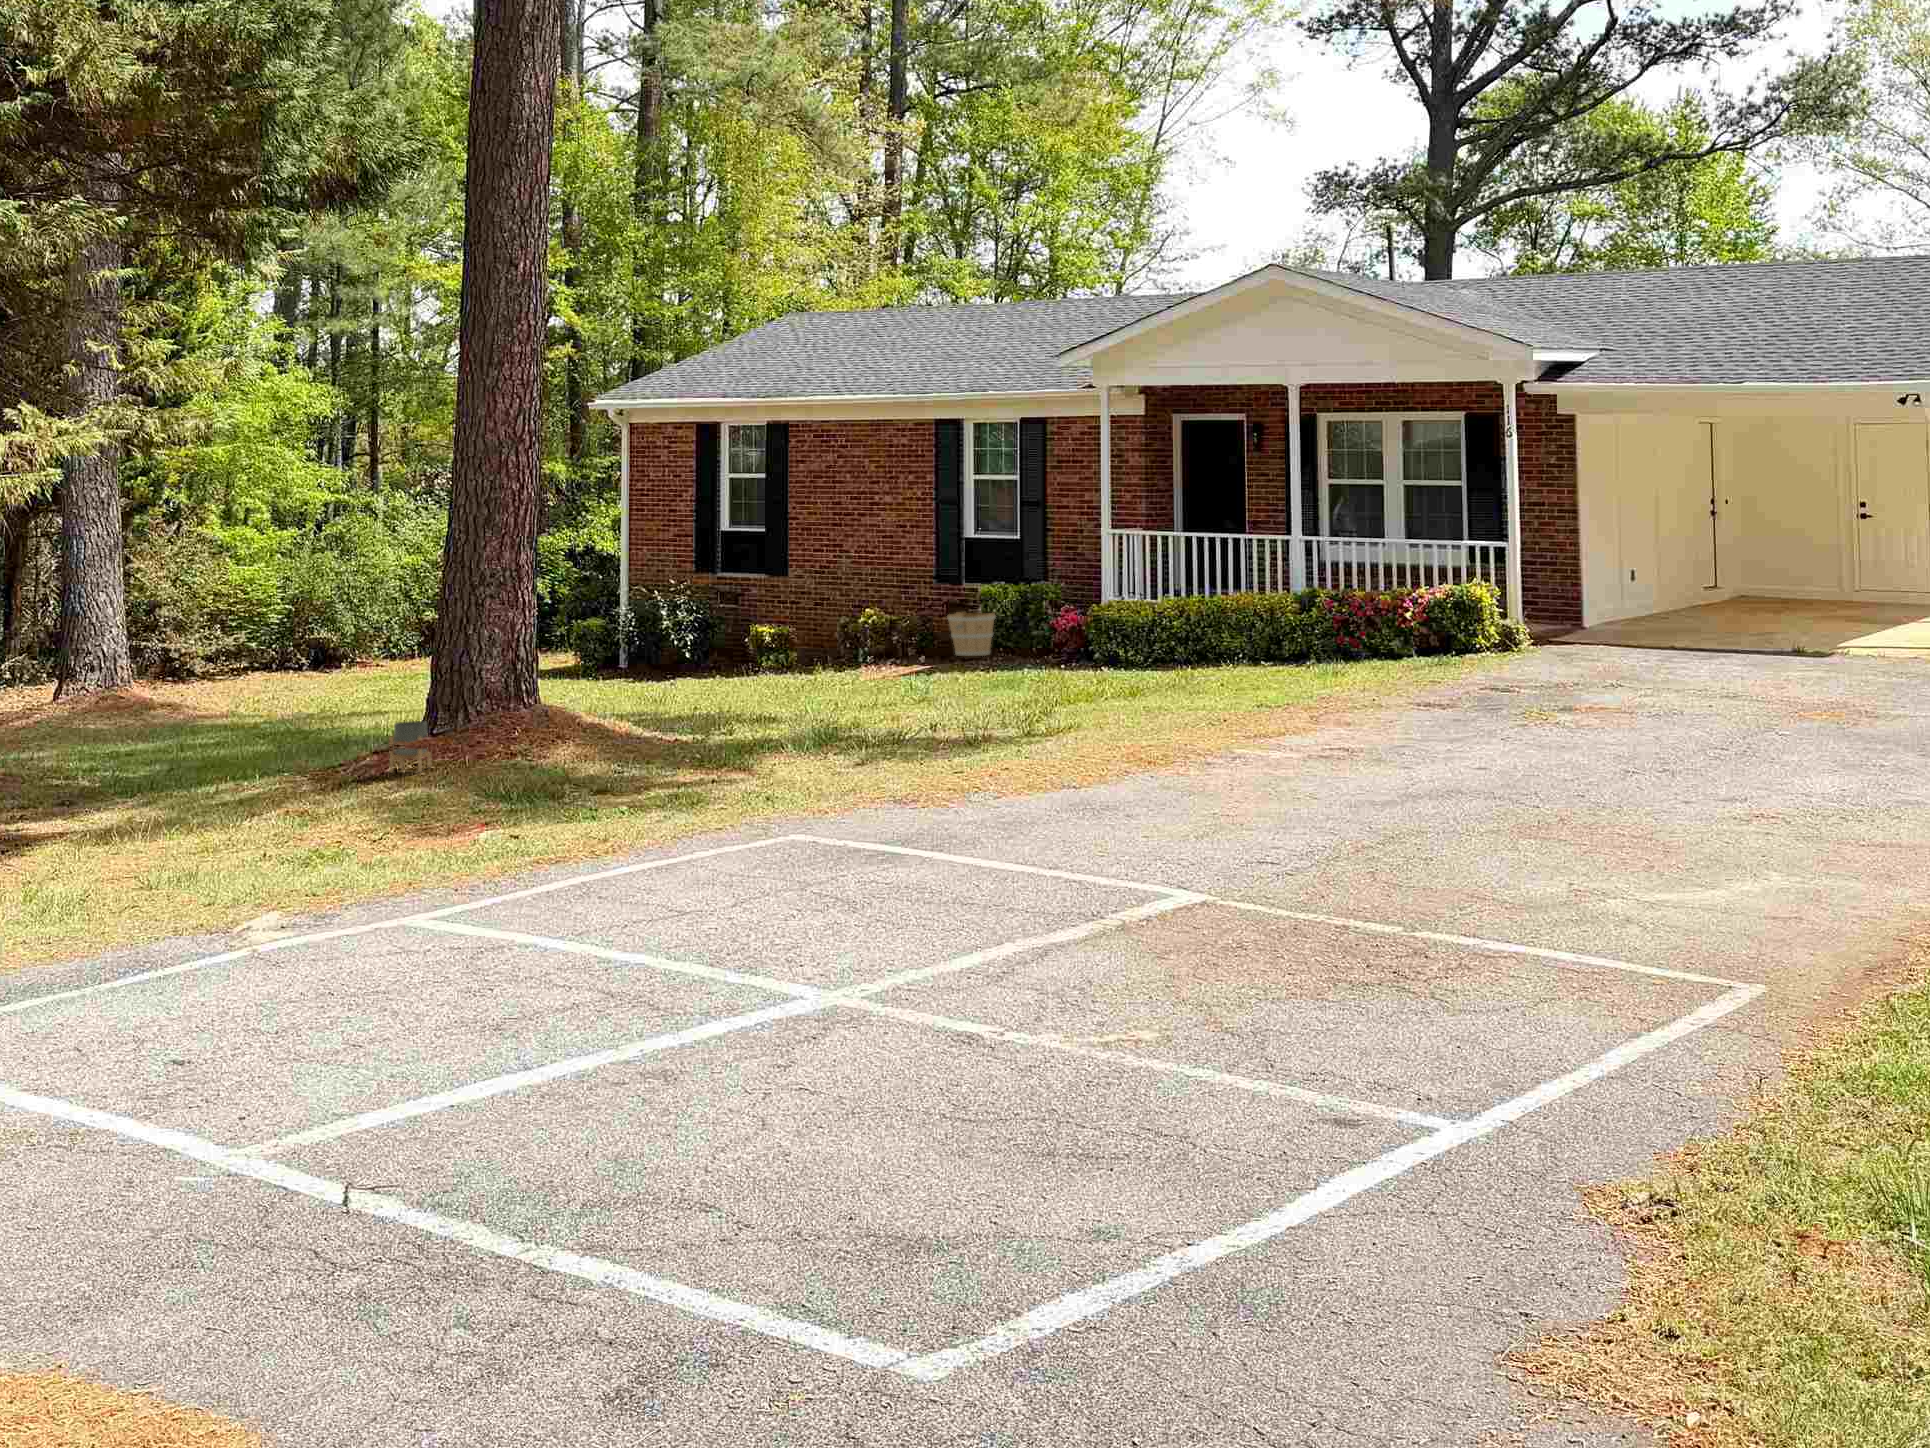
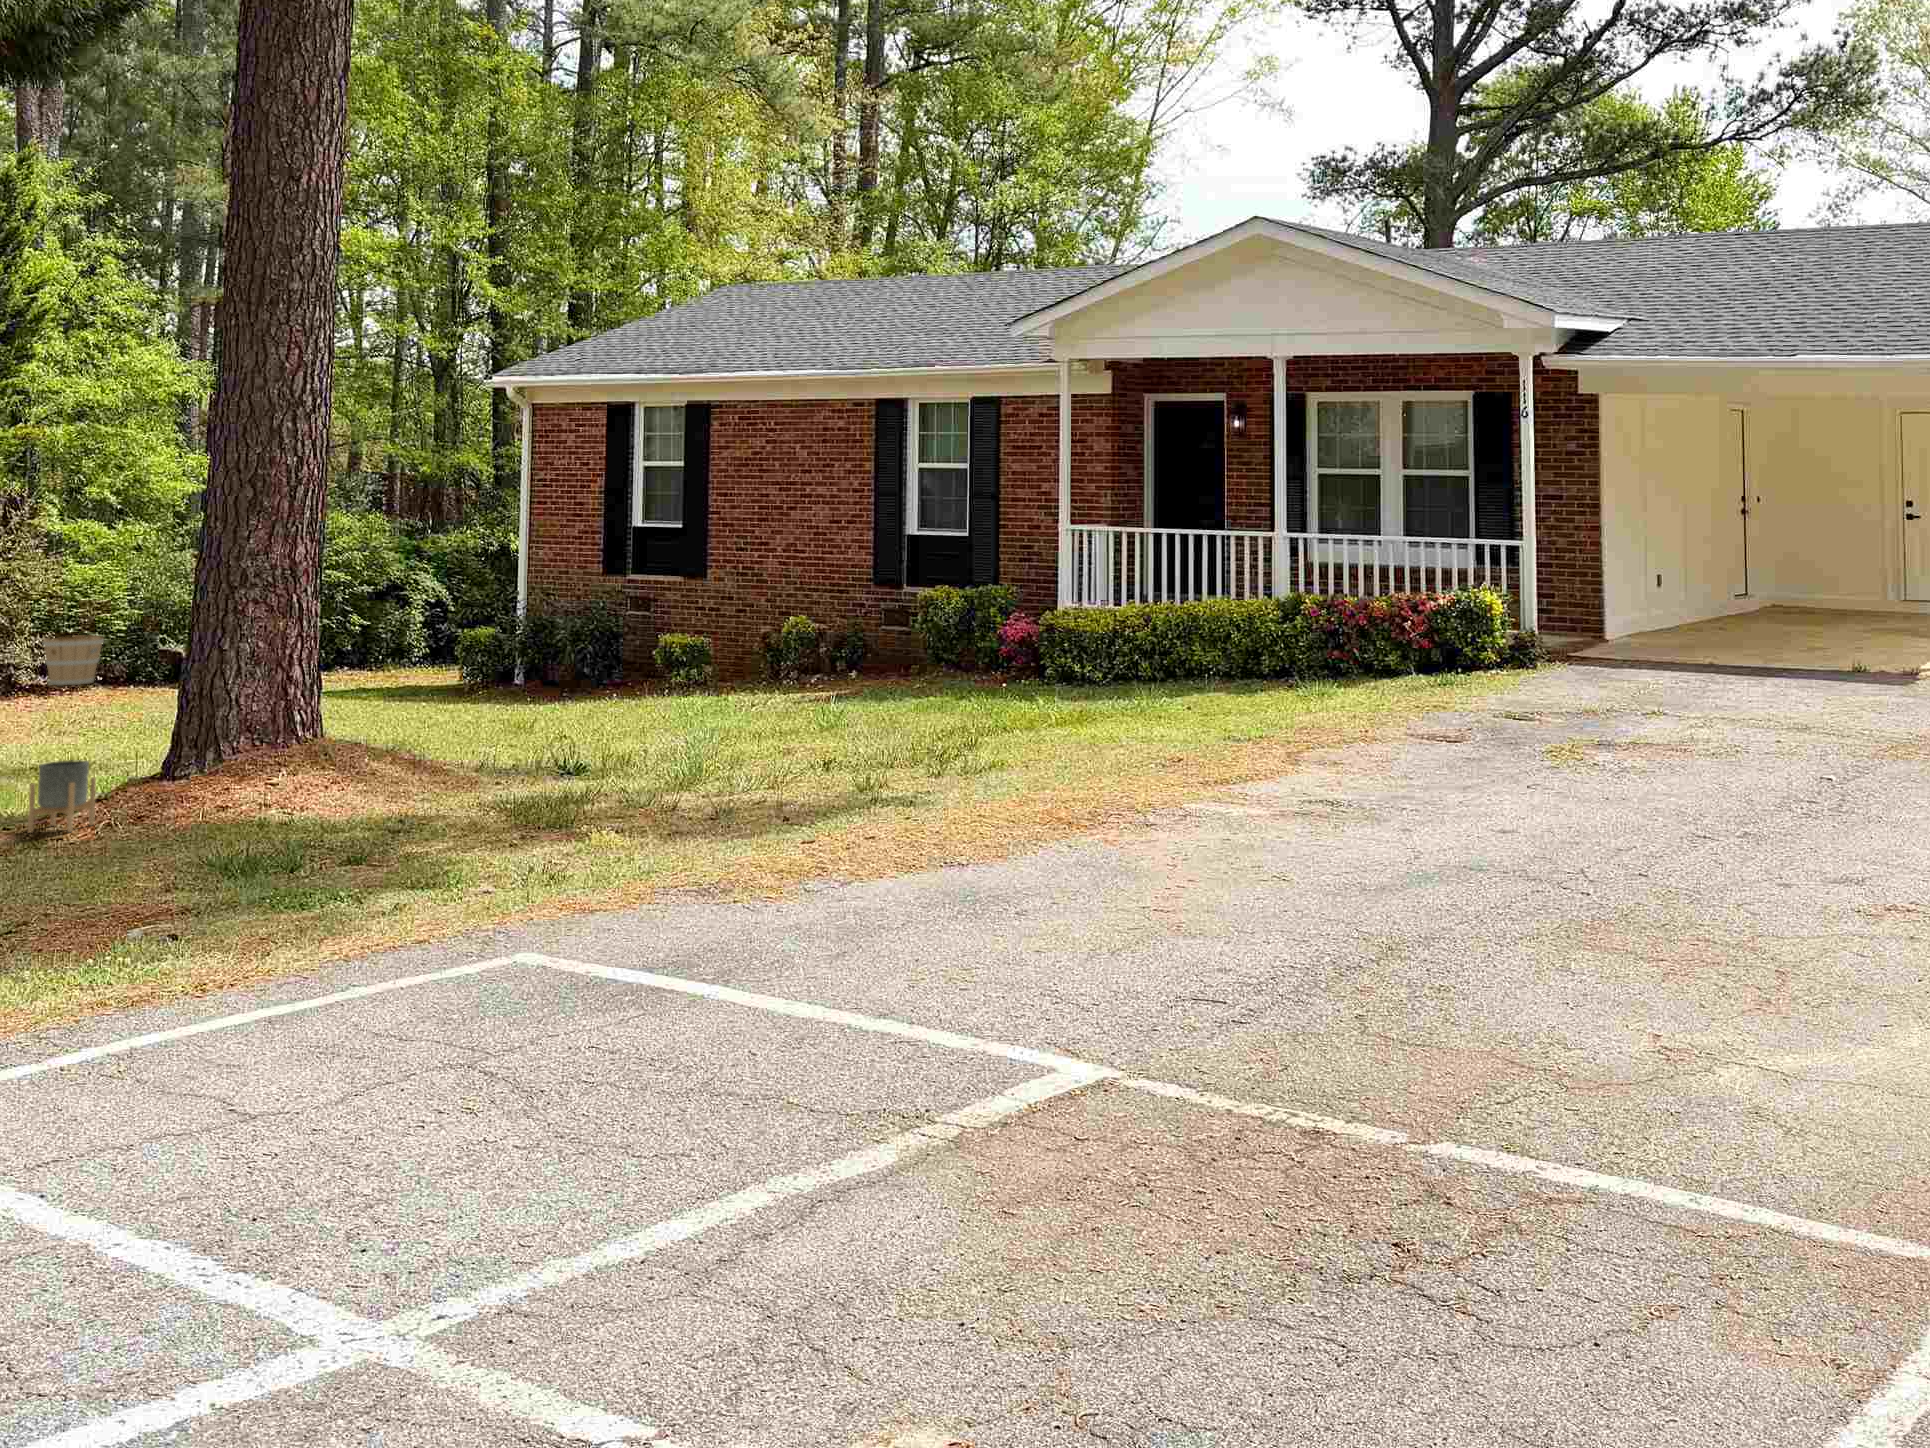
wooden bucket: present [948,612,996,656] -> present [42,635,104,686]

